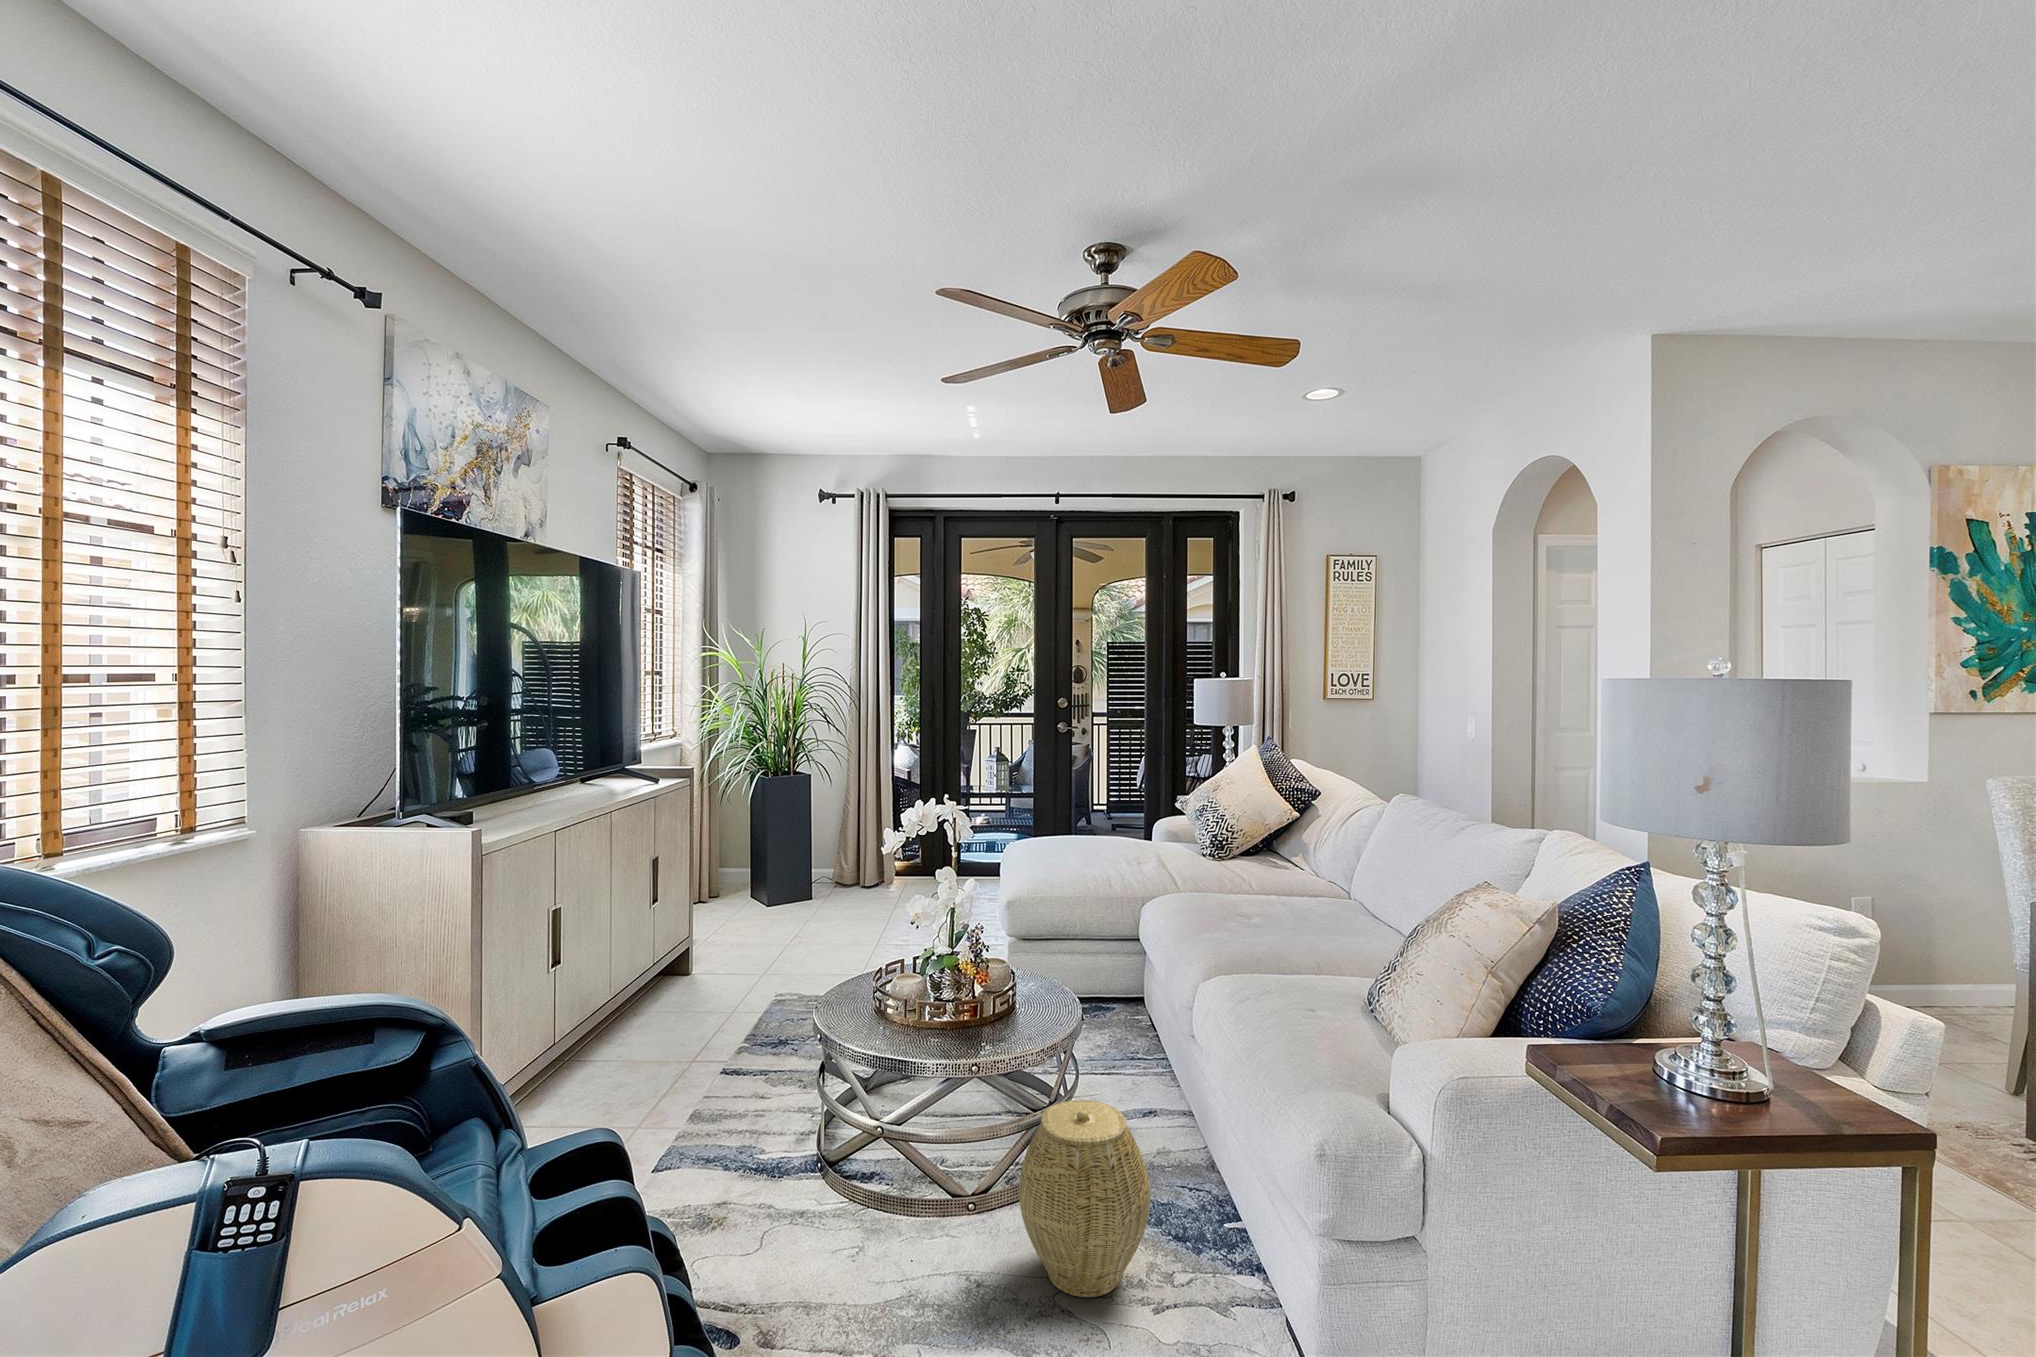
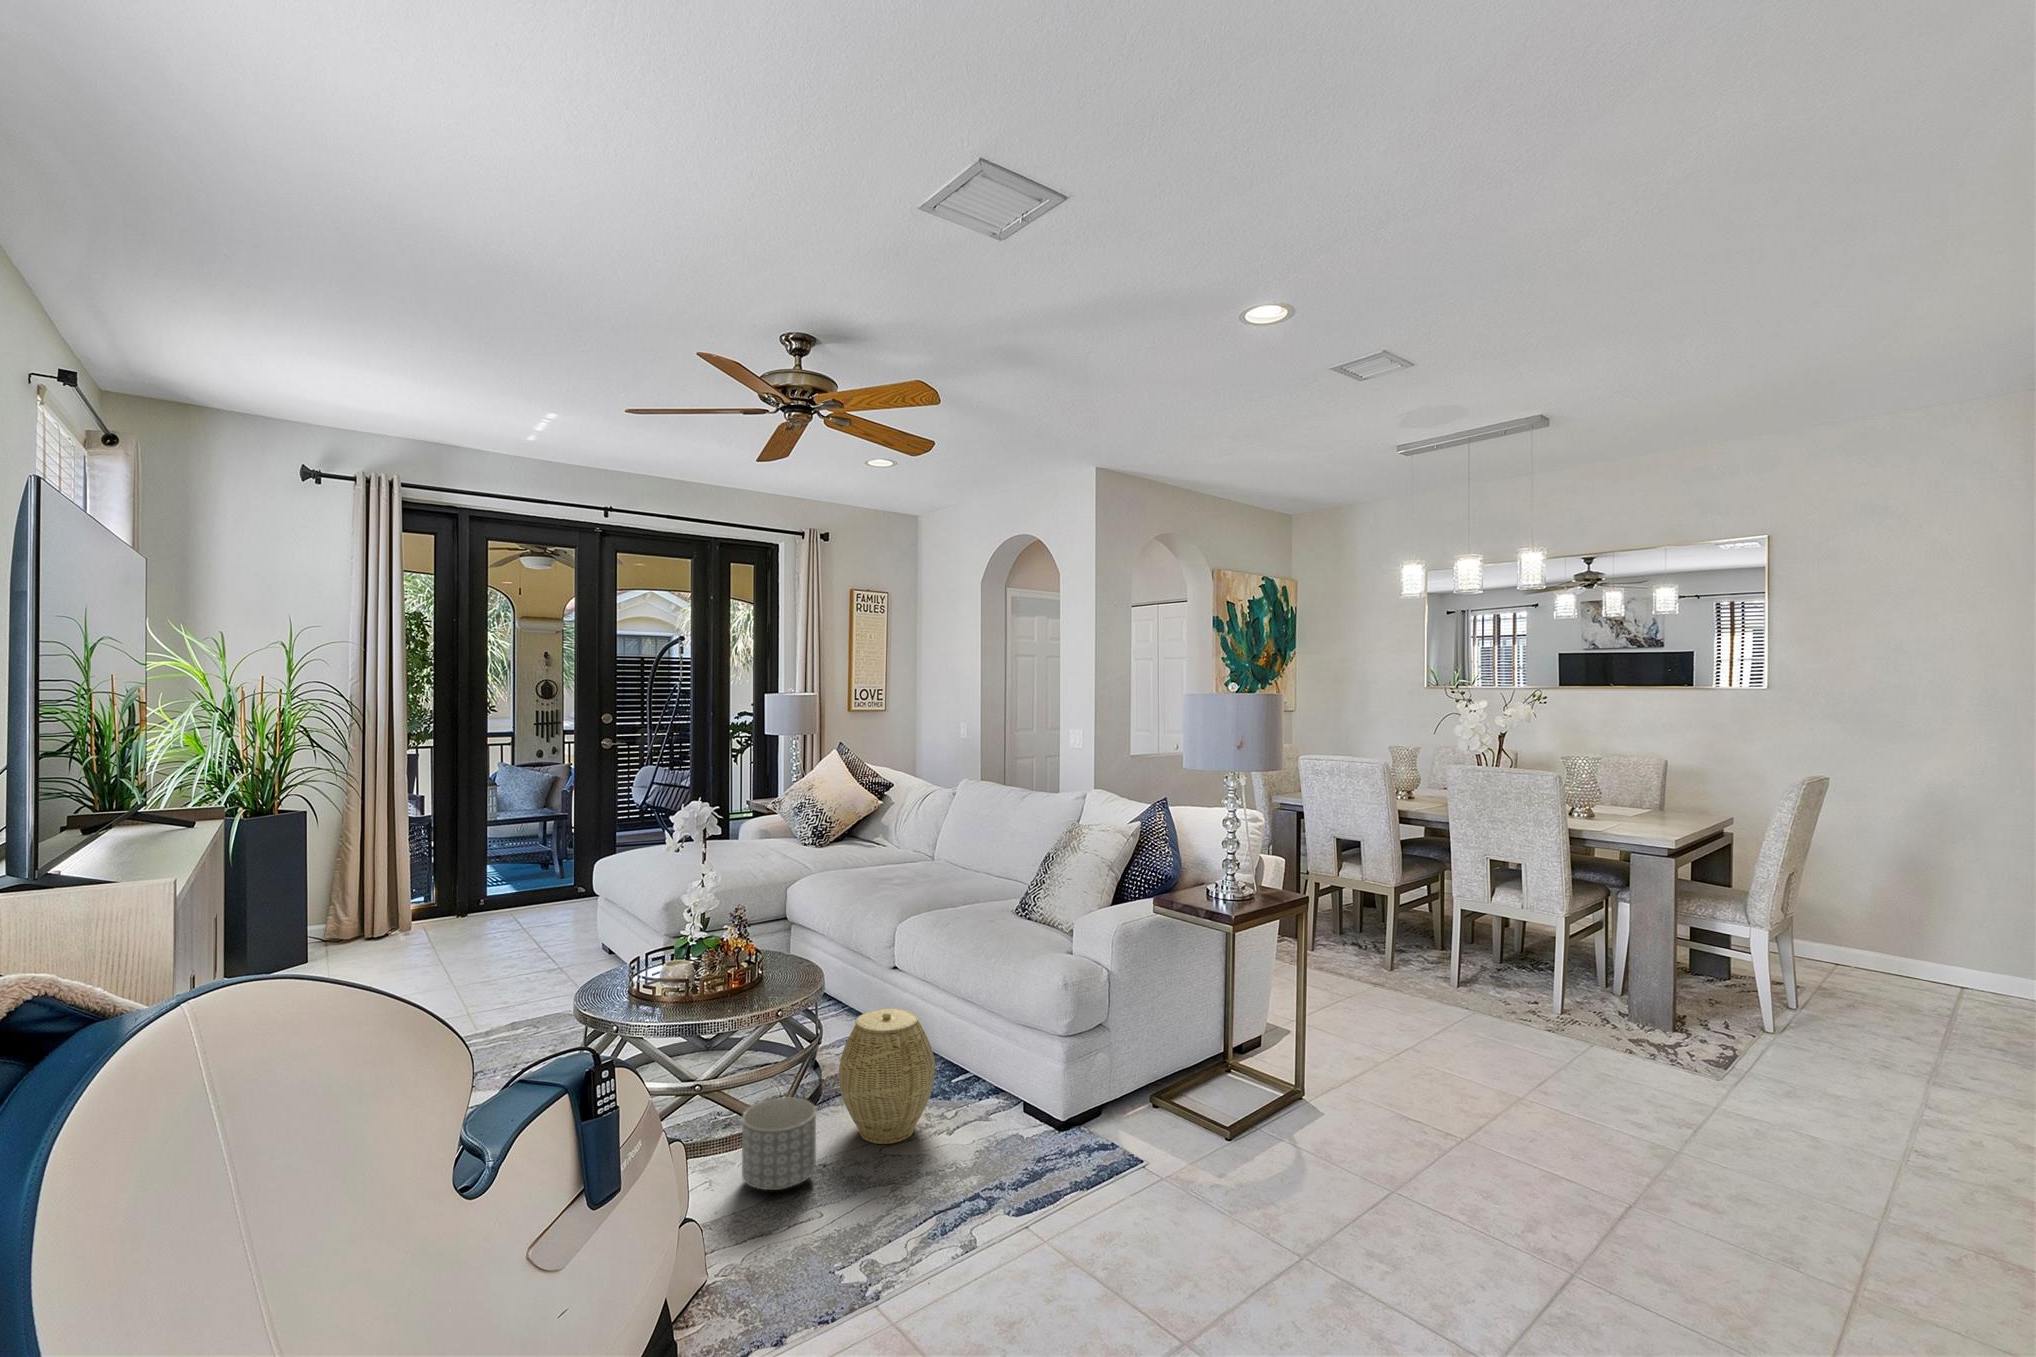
planter: none [864,1181,955,1312] -> present [742,1097,816,1190]

